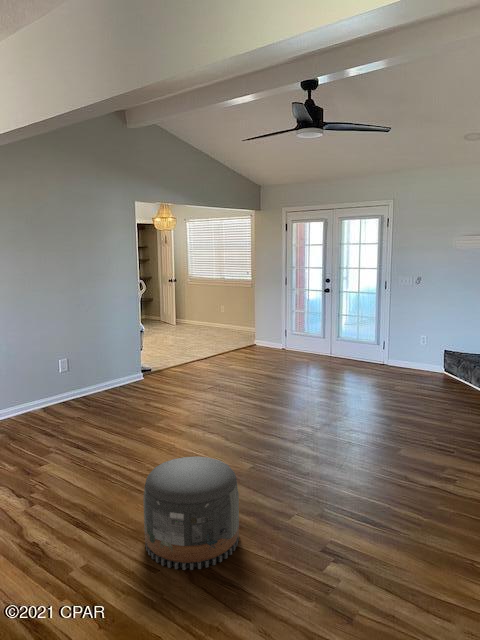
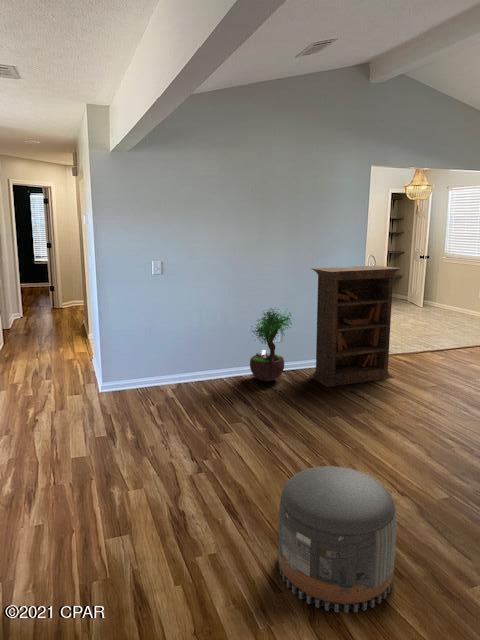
bookcase: none [95,288,179,405] -> present [309,266,401,387]
potted tree: none [39,331,86,411] -> present [250,308,292,381]

